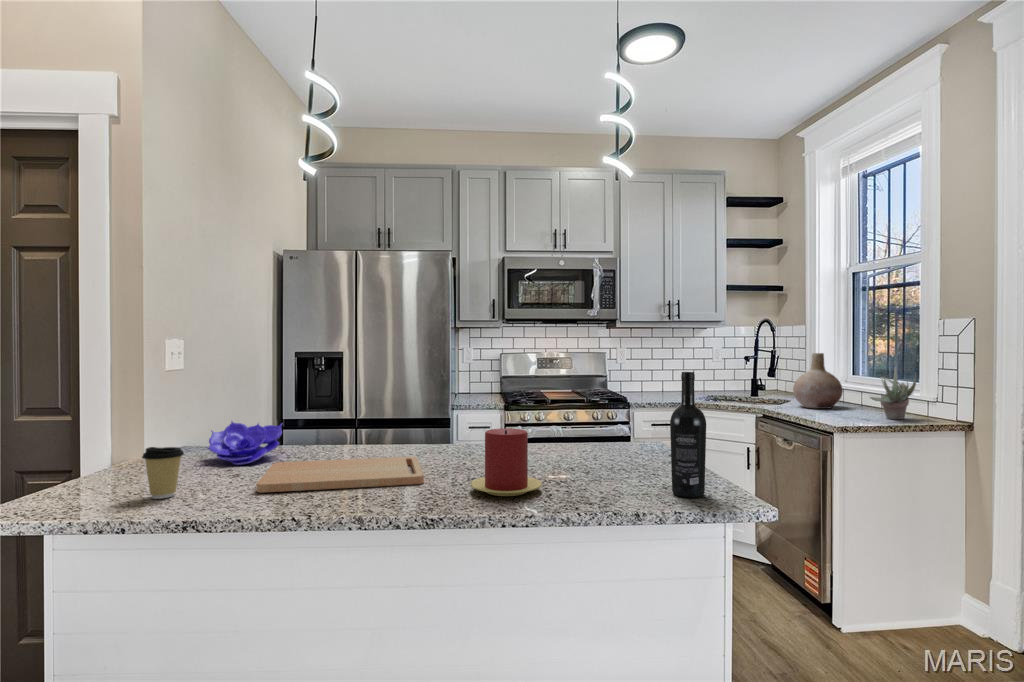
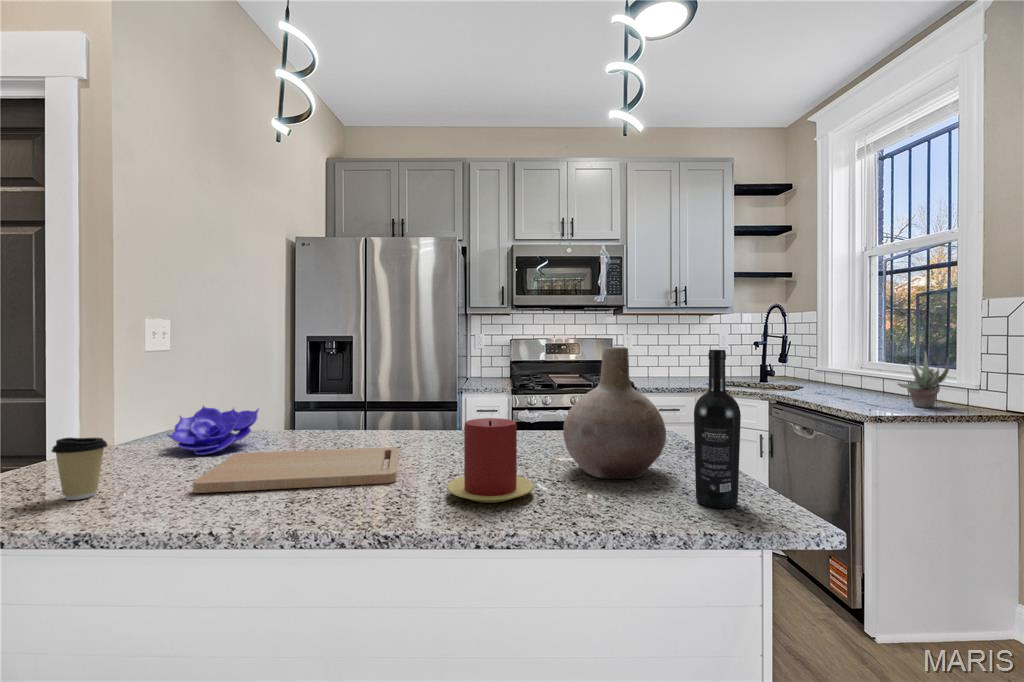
vase: present [793,353,843,409] -> present [563,347,666,479]

